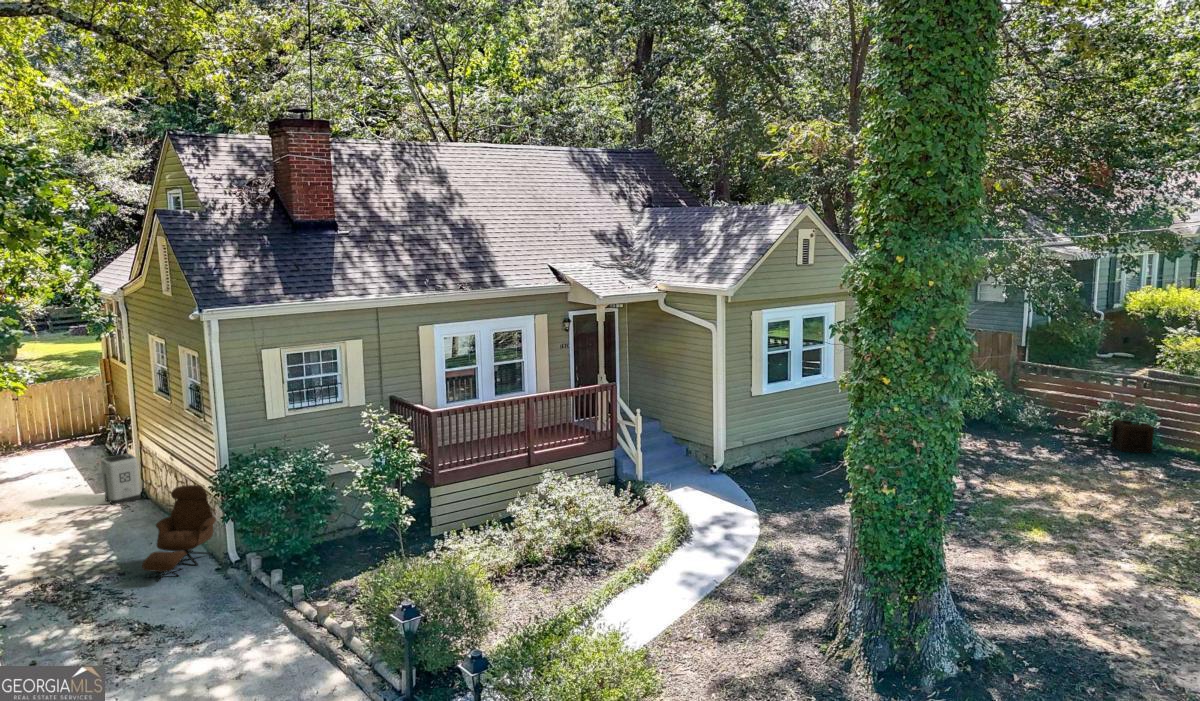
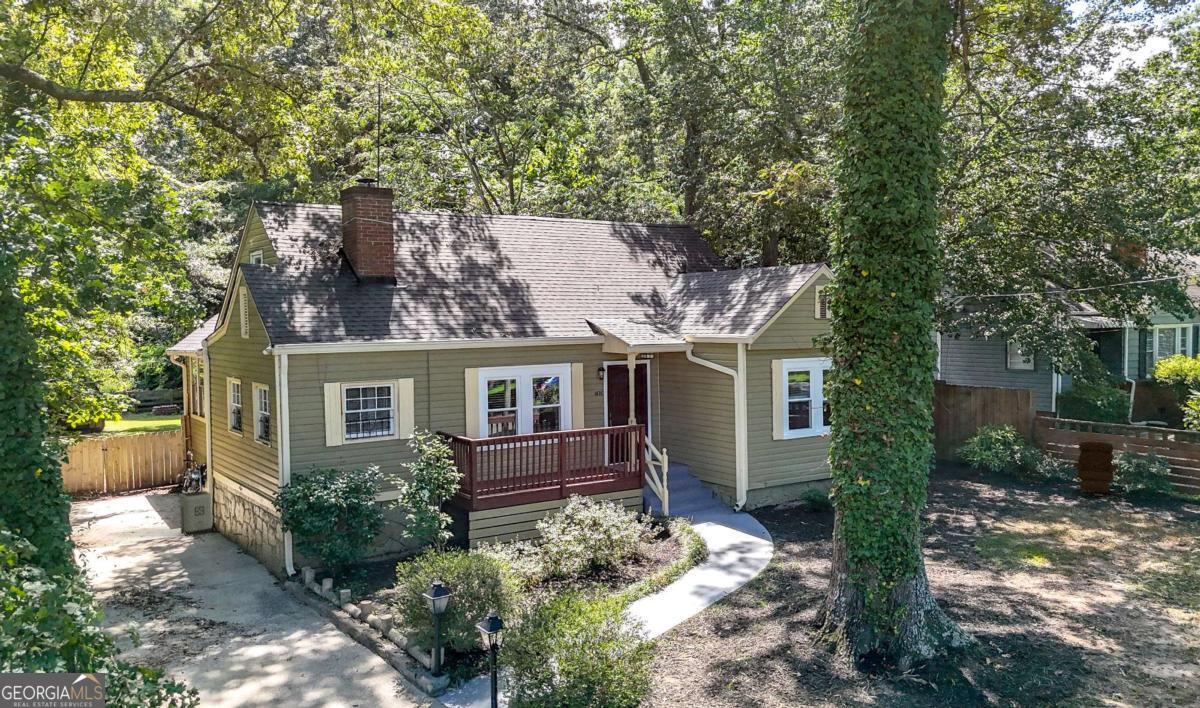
wooden crate: present [1111,420,1154,453] -> none [1144,473,1185,505]
lounge chair: present [142,485,215,581] -> present [1073,442,1119,499]

